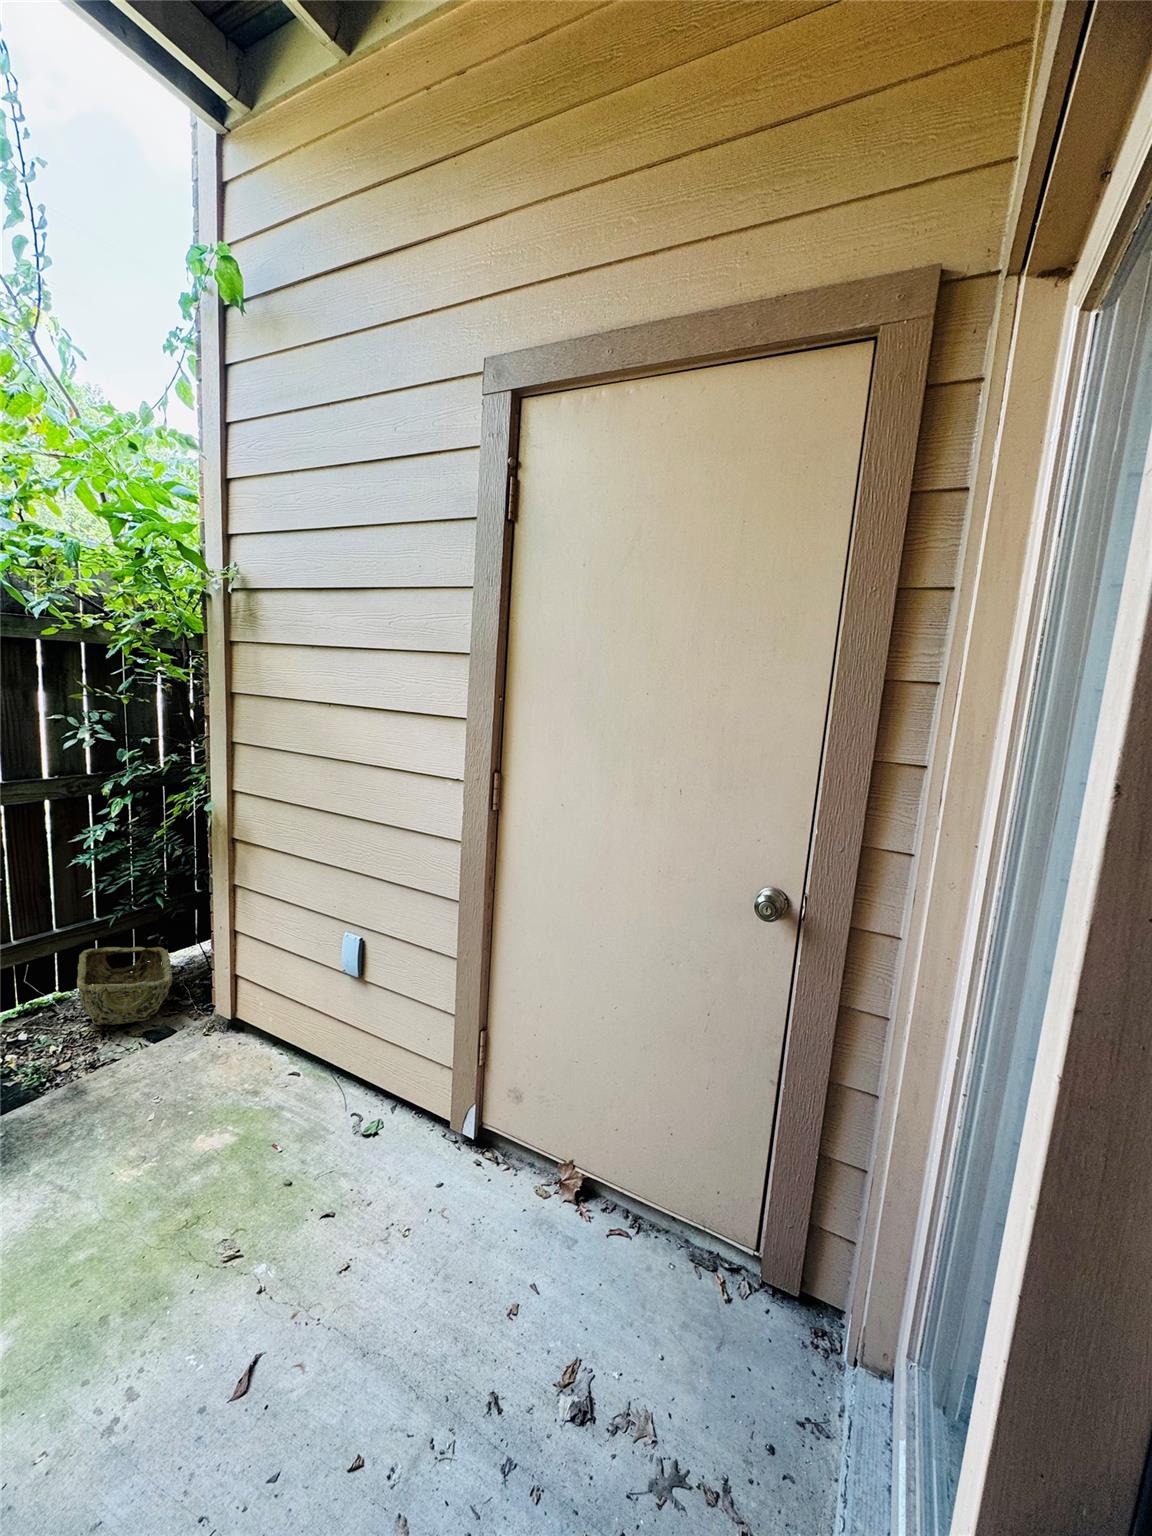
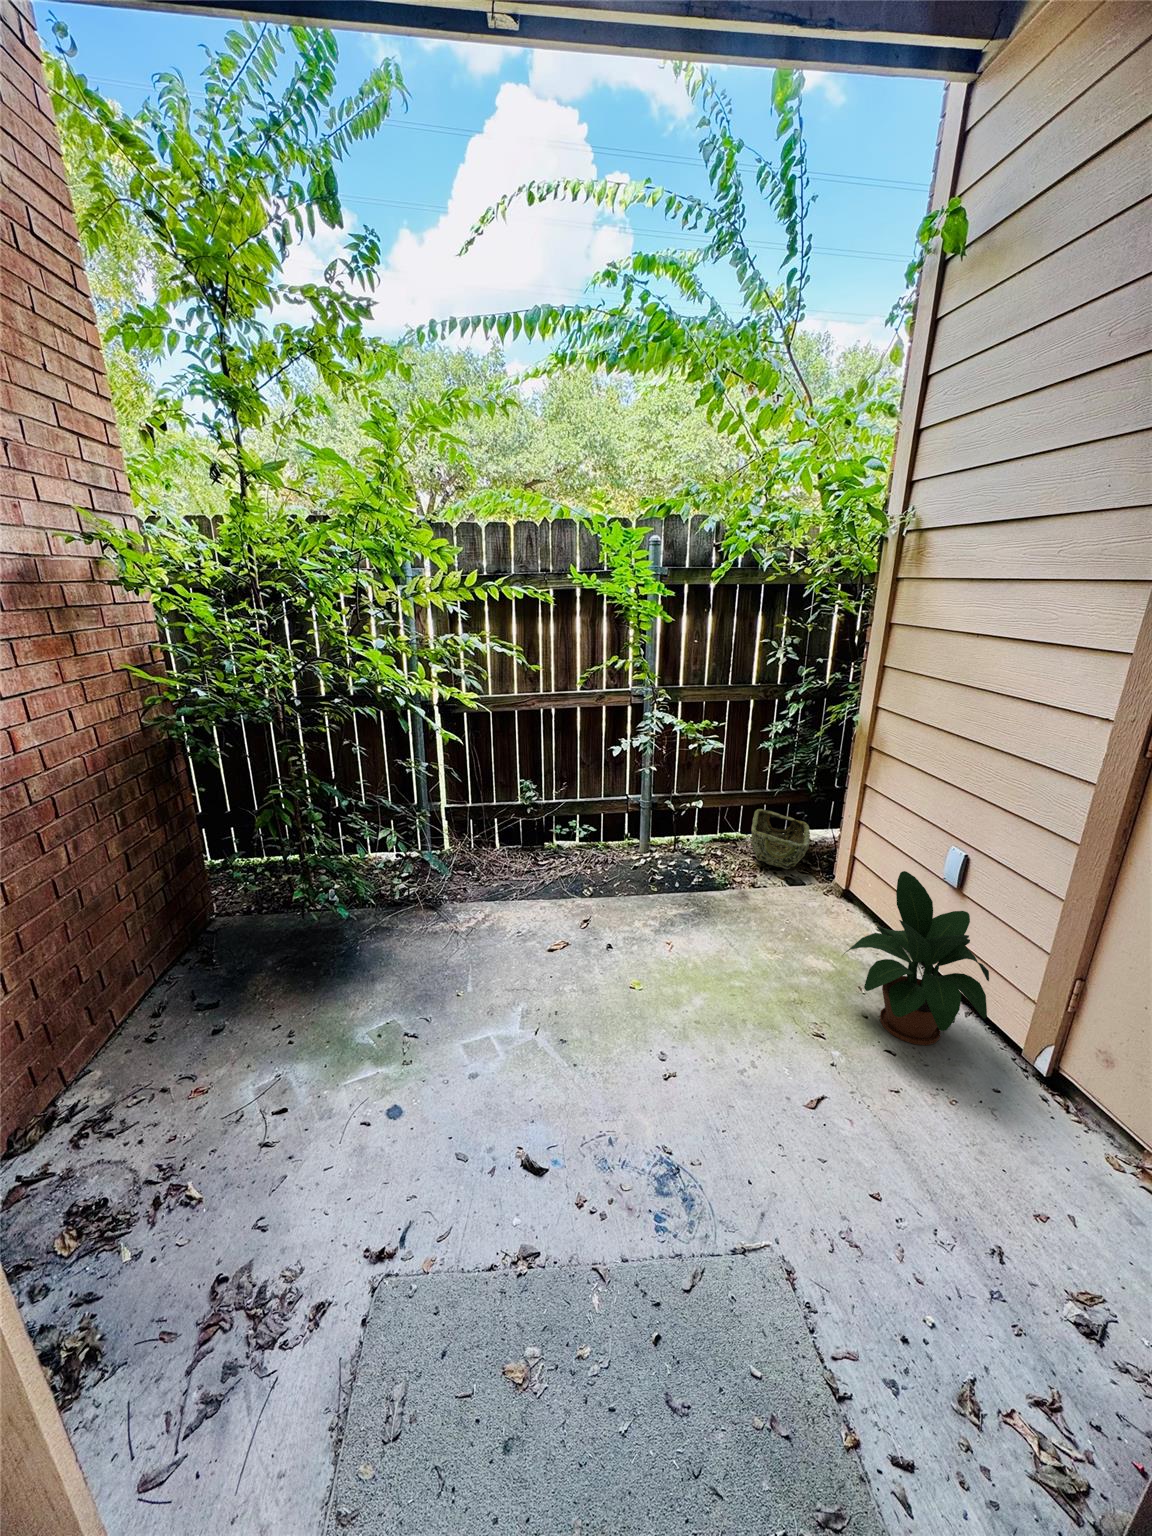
potted plant: none [245,982,416,1188] -> present [844,871,989,1045]

